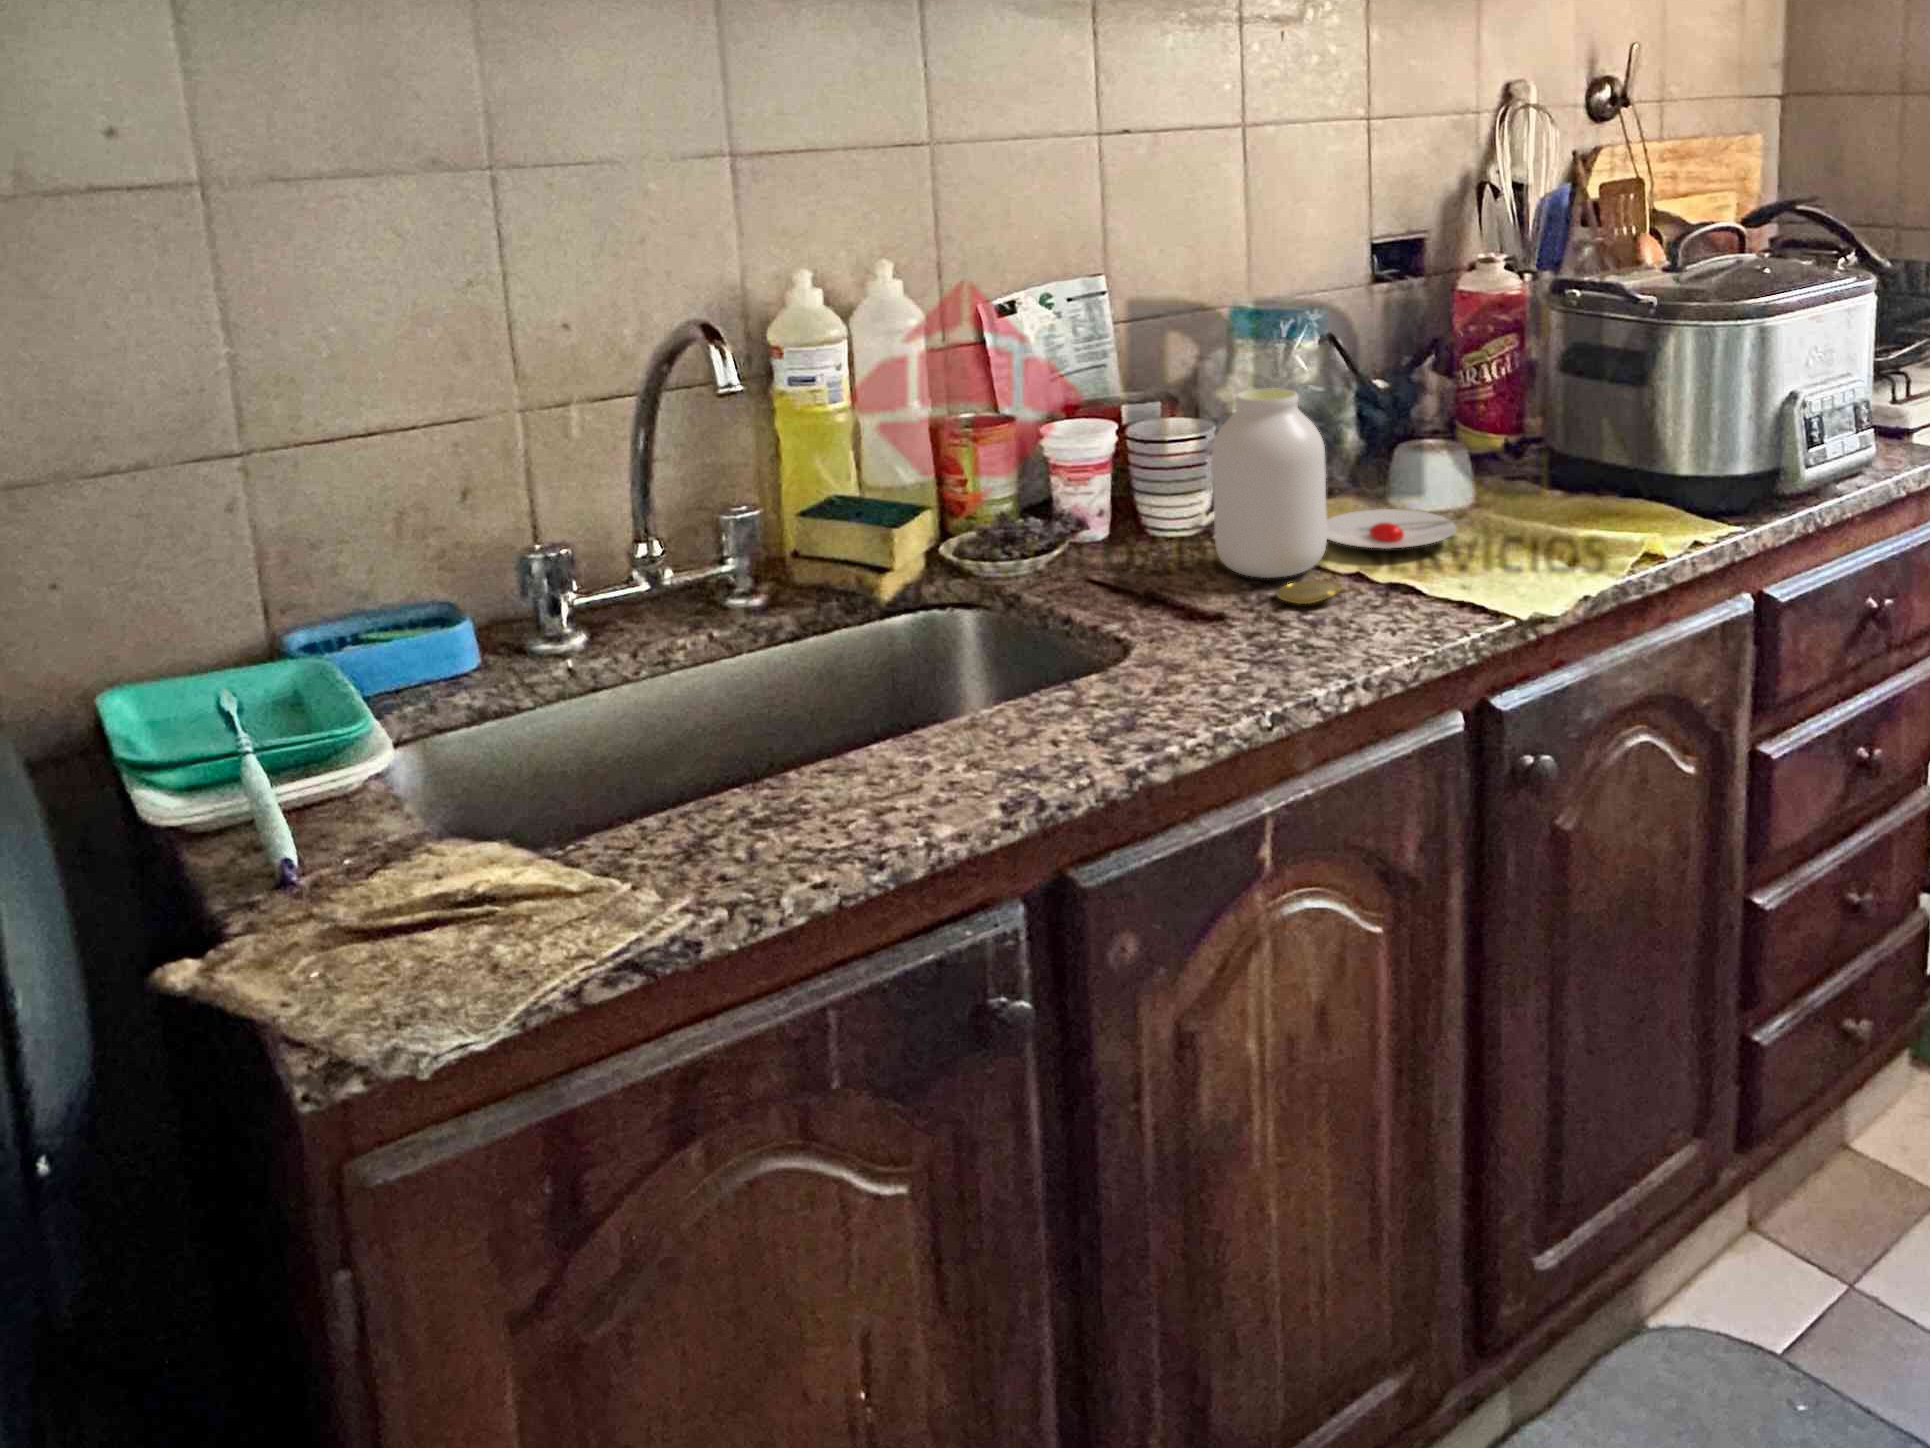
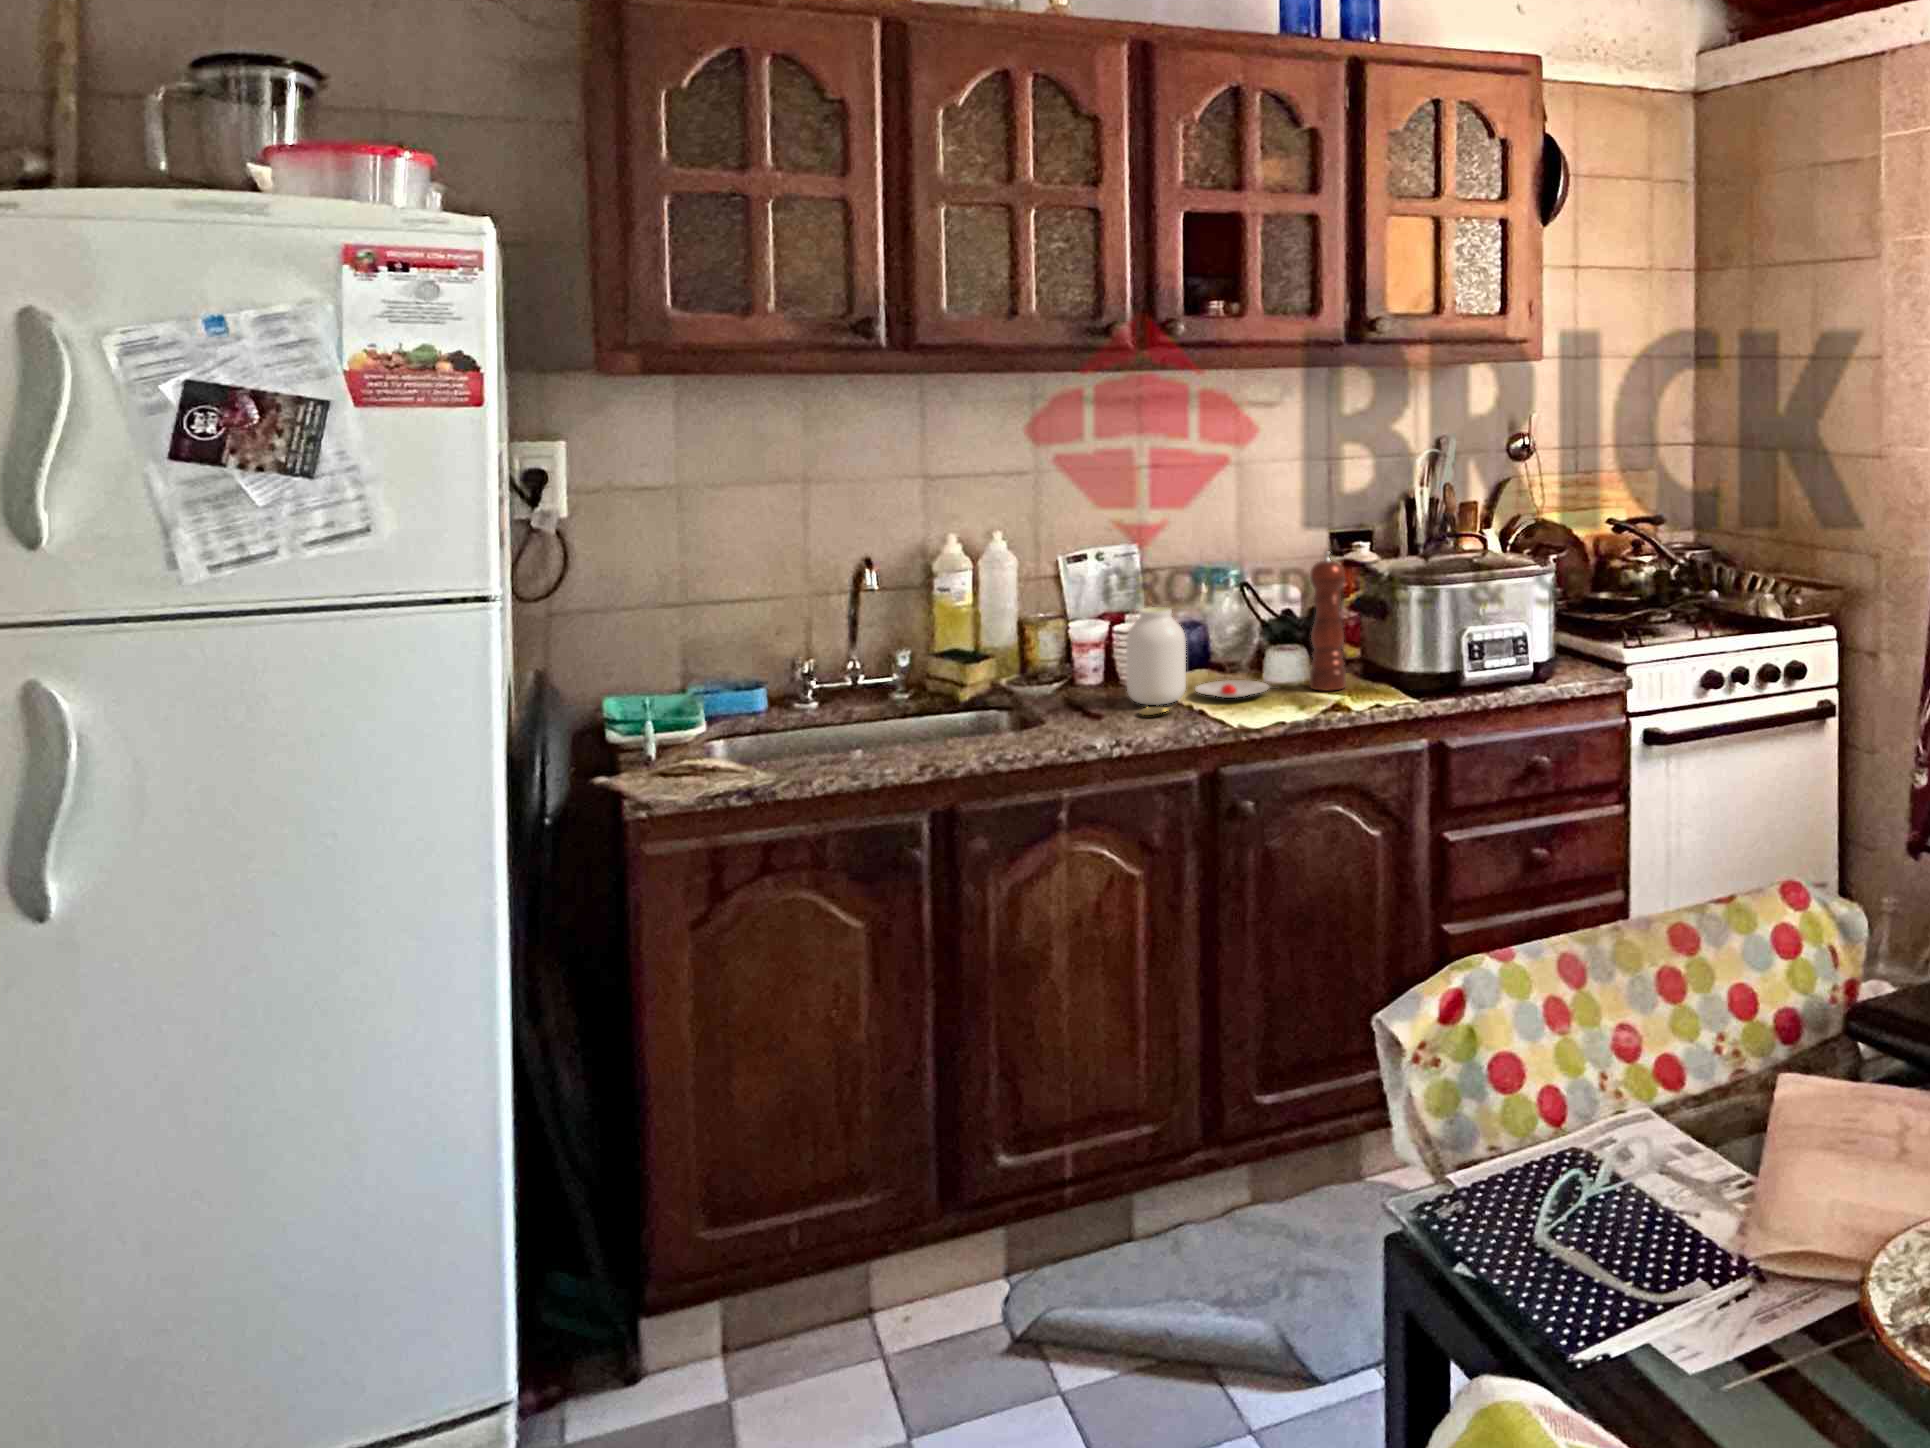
pepper mill: none [1495,265,1561,517] -> present [1310,551,1346,691]

